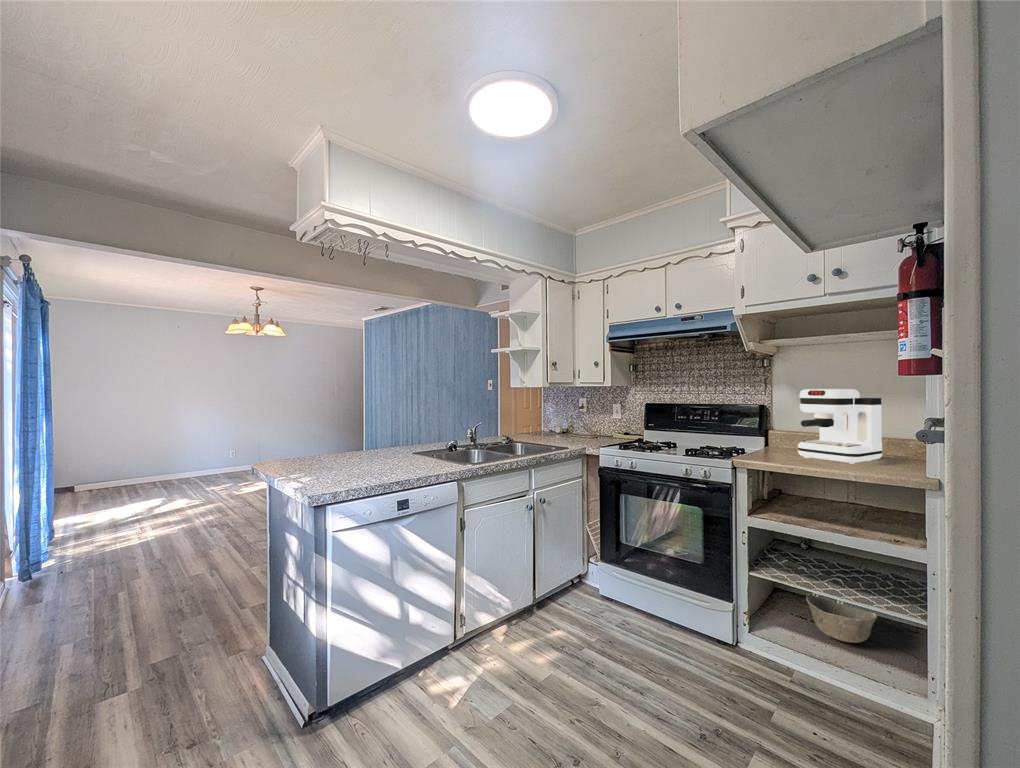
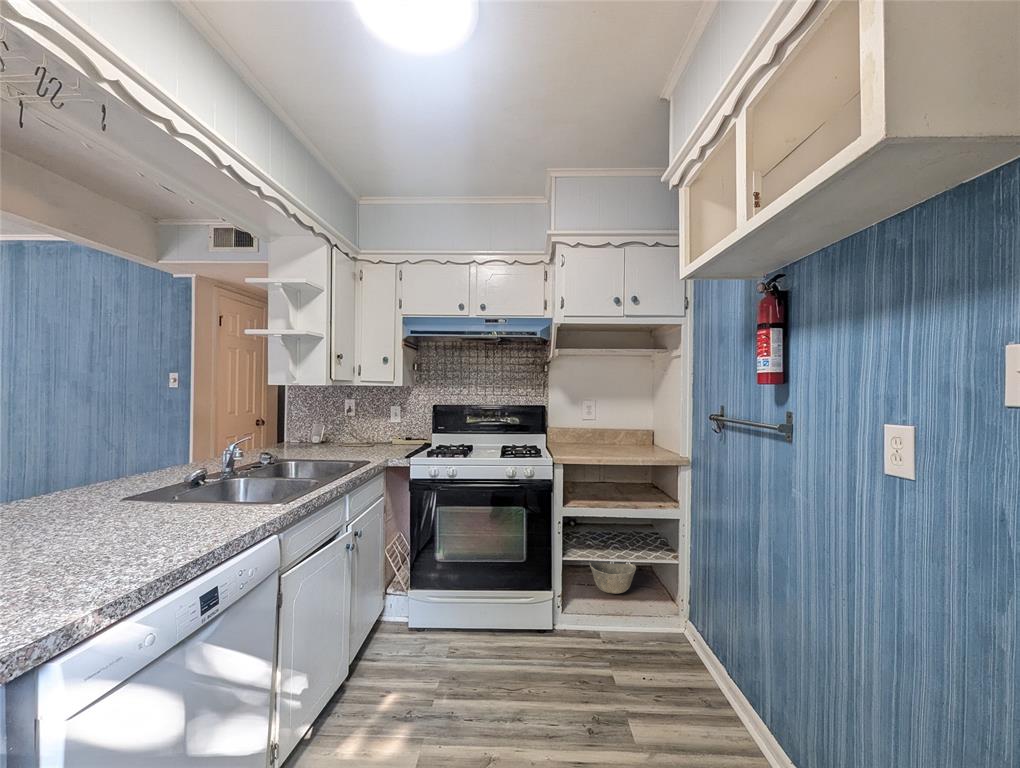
coffee maker: present [798,389,882,464] -> none [589,392,636,452]

